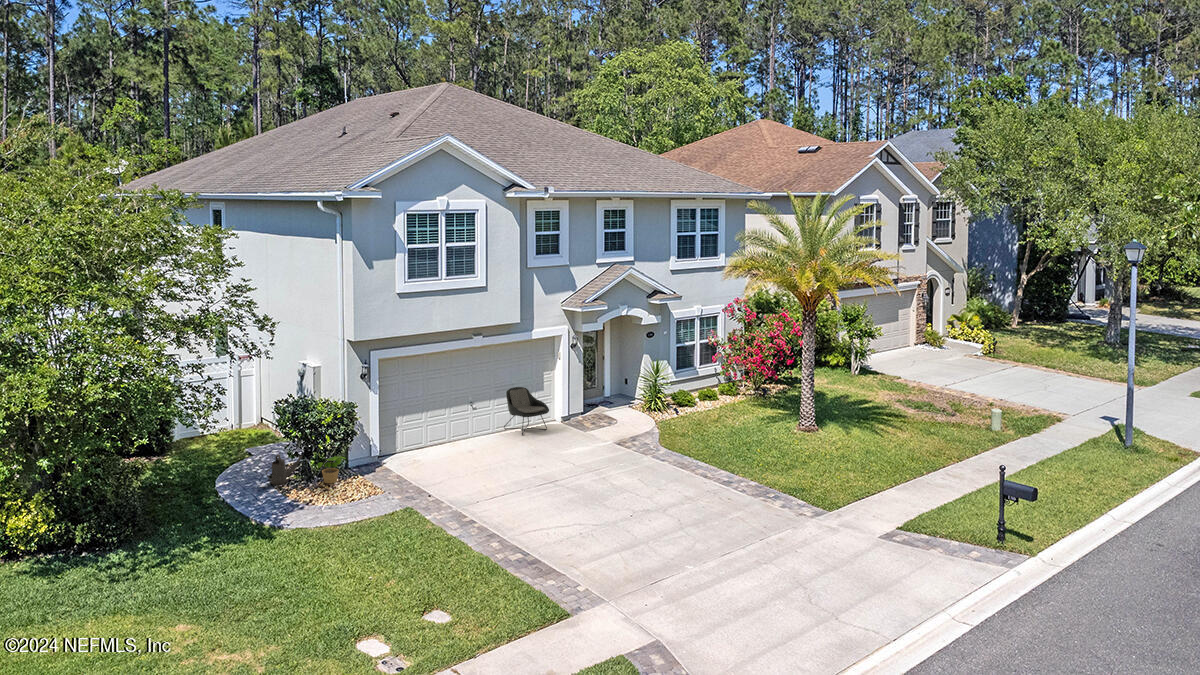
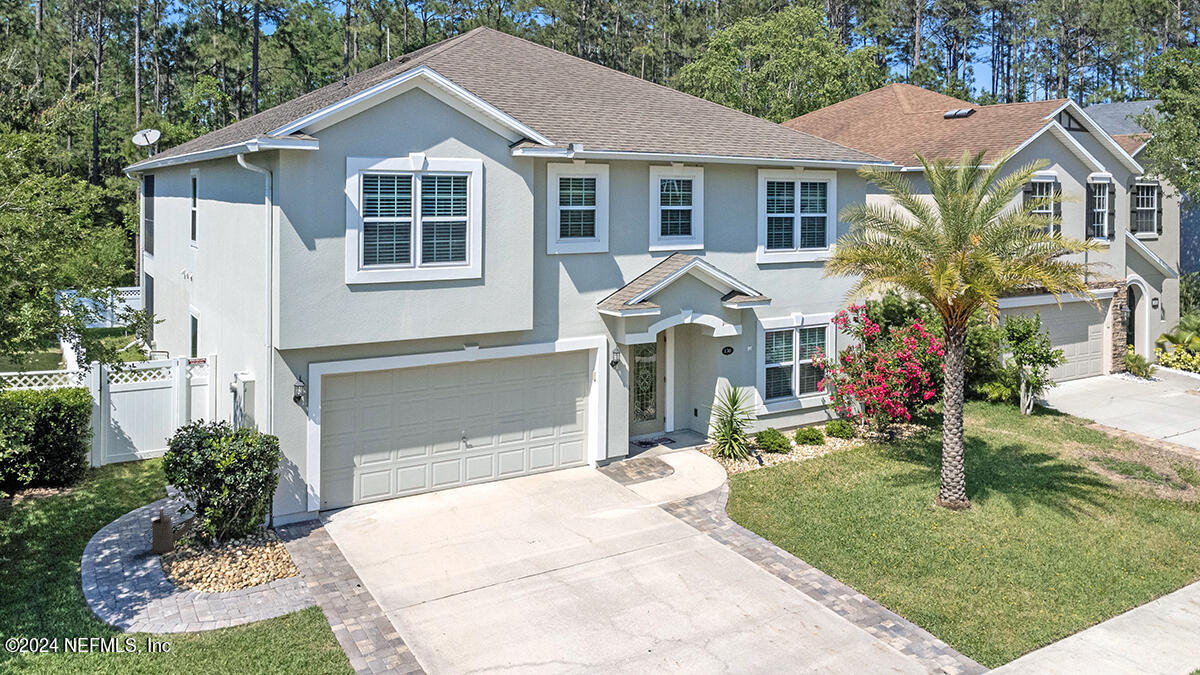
lounge chair: present [504,387,549,435] -> none [511,420,573,489]
potted plant: present [317,456,346,483] -> none [211,516,251,554]

